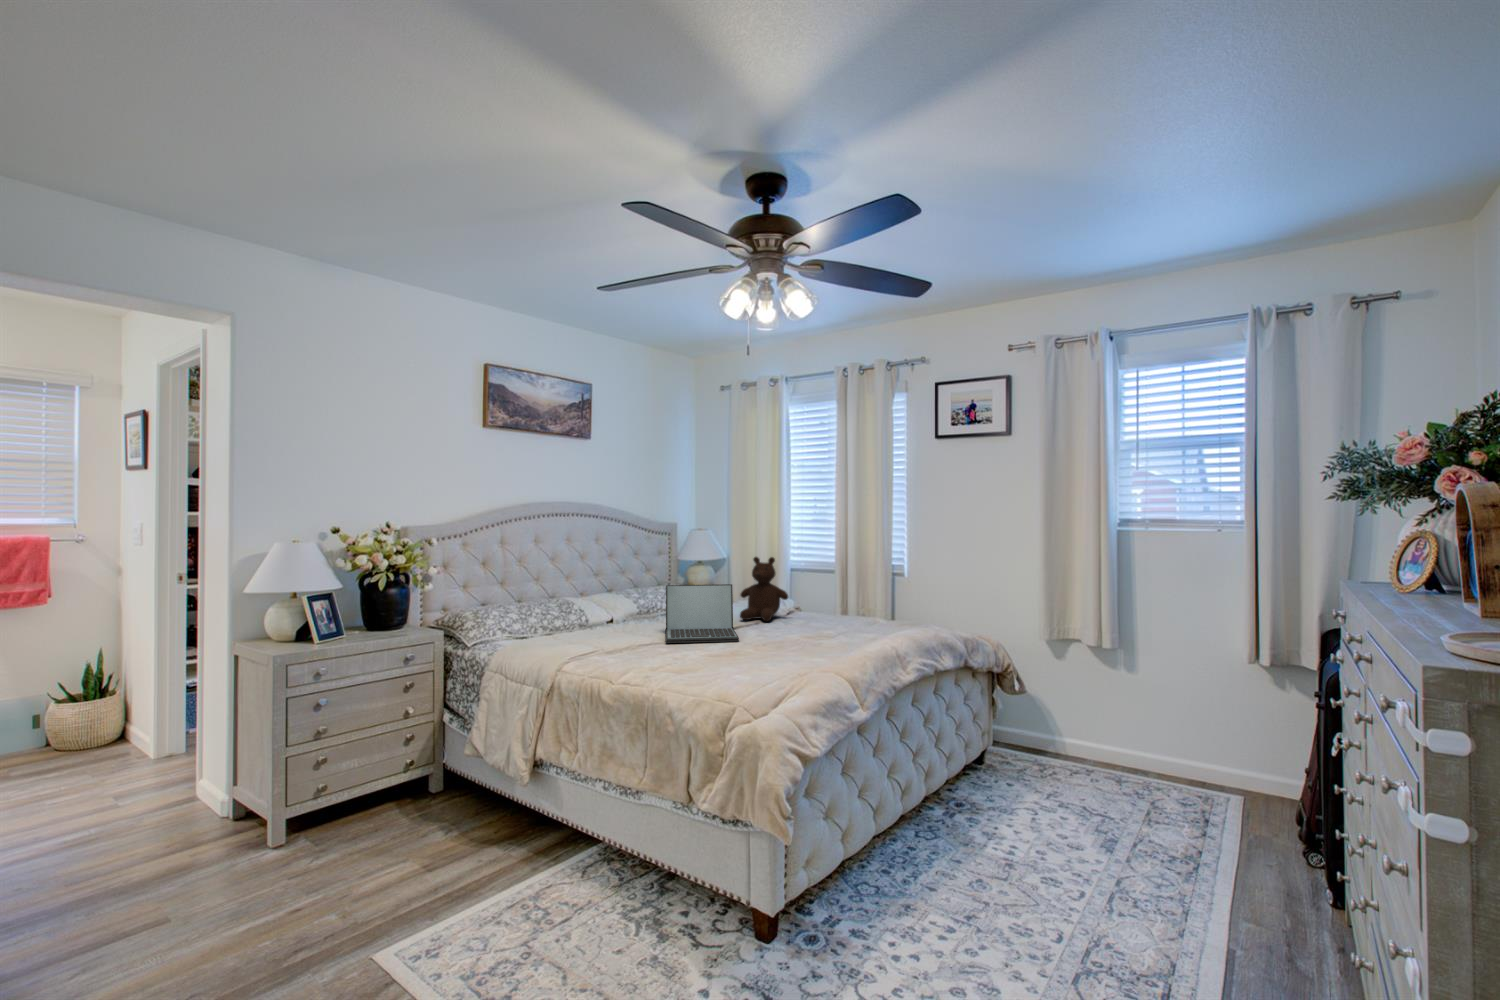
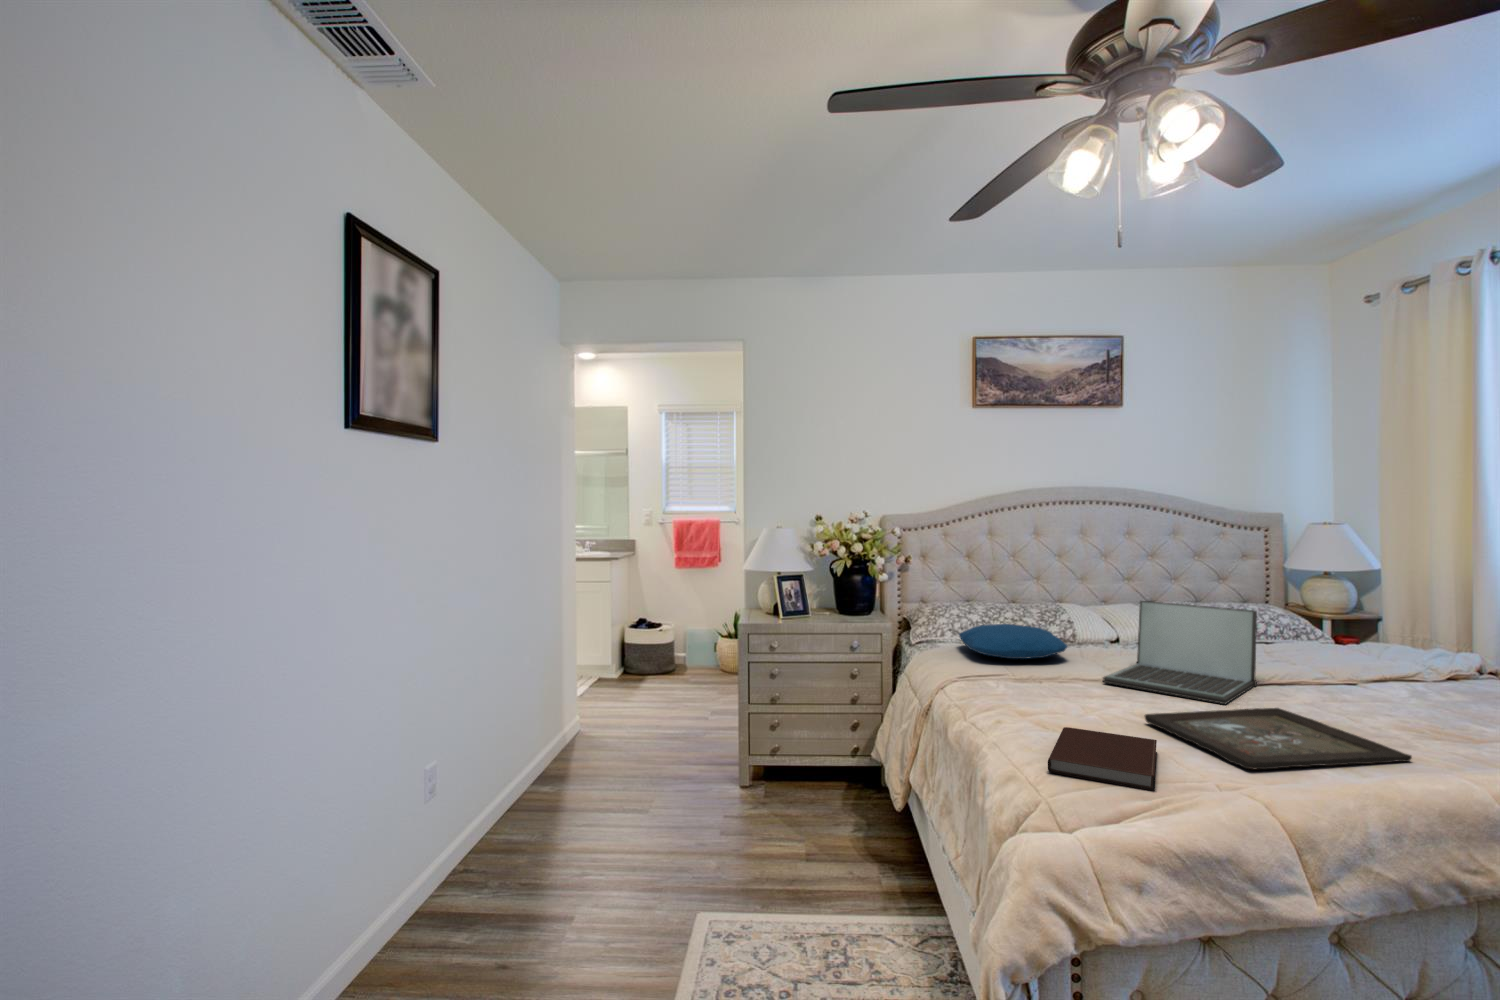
teddy bear: present [740,557,788,621] -> none [1304,568,1422,683]
pillow: none [527,614,621,642] -> present [959,624,1067,659]
tray: none [726,637,834,663] -> present [1145,708,1412,770]
notebook: none [707,660,785,687] -> present [1048,727,1157,791]

